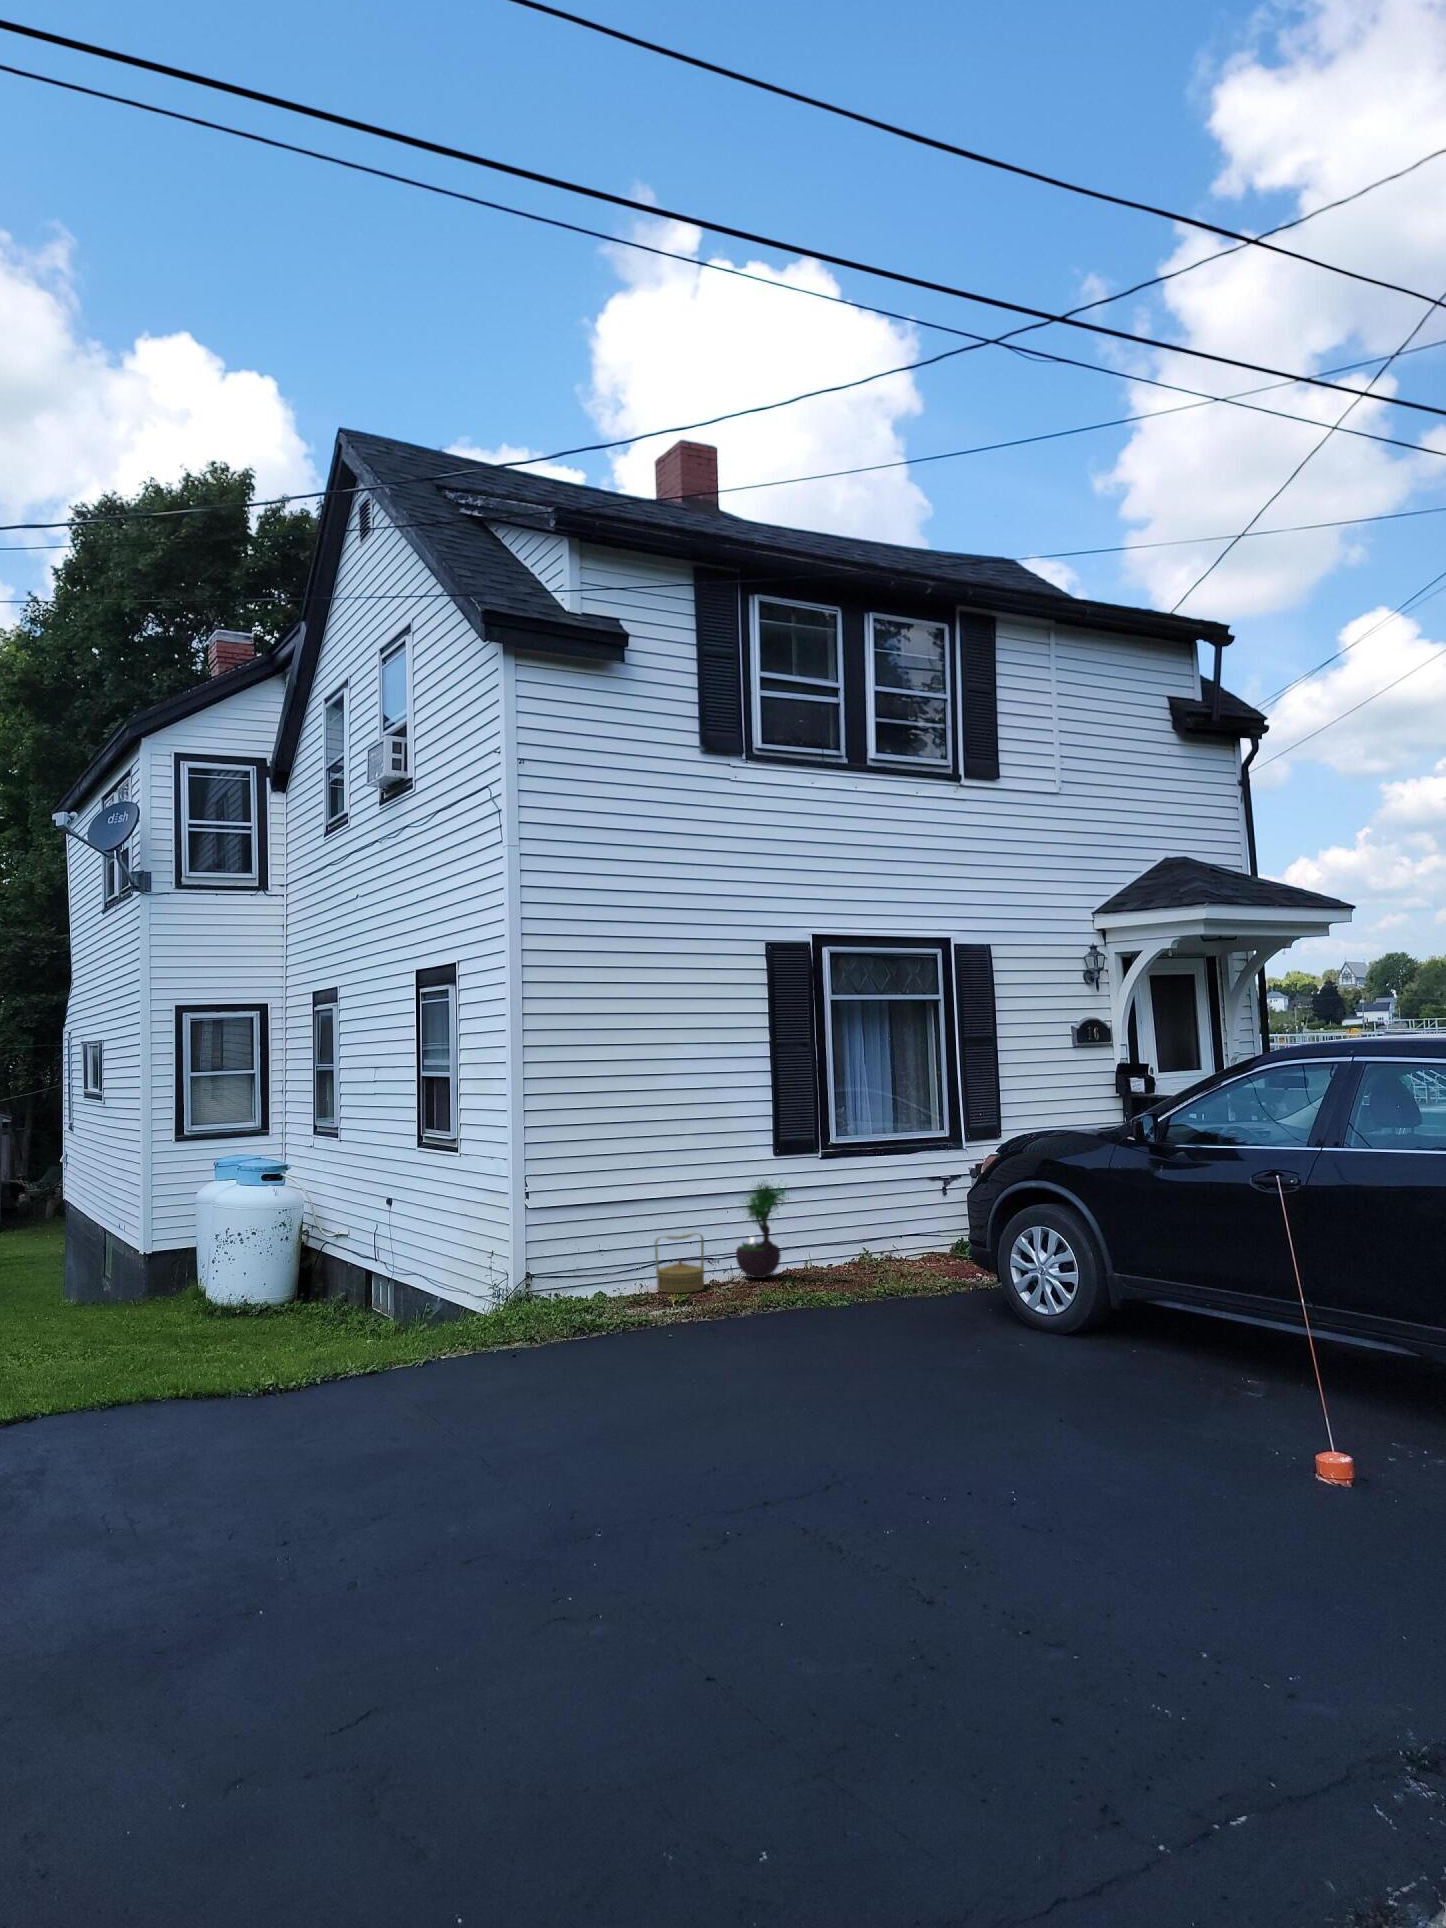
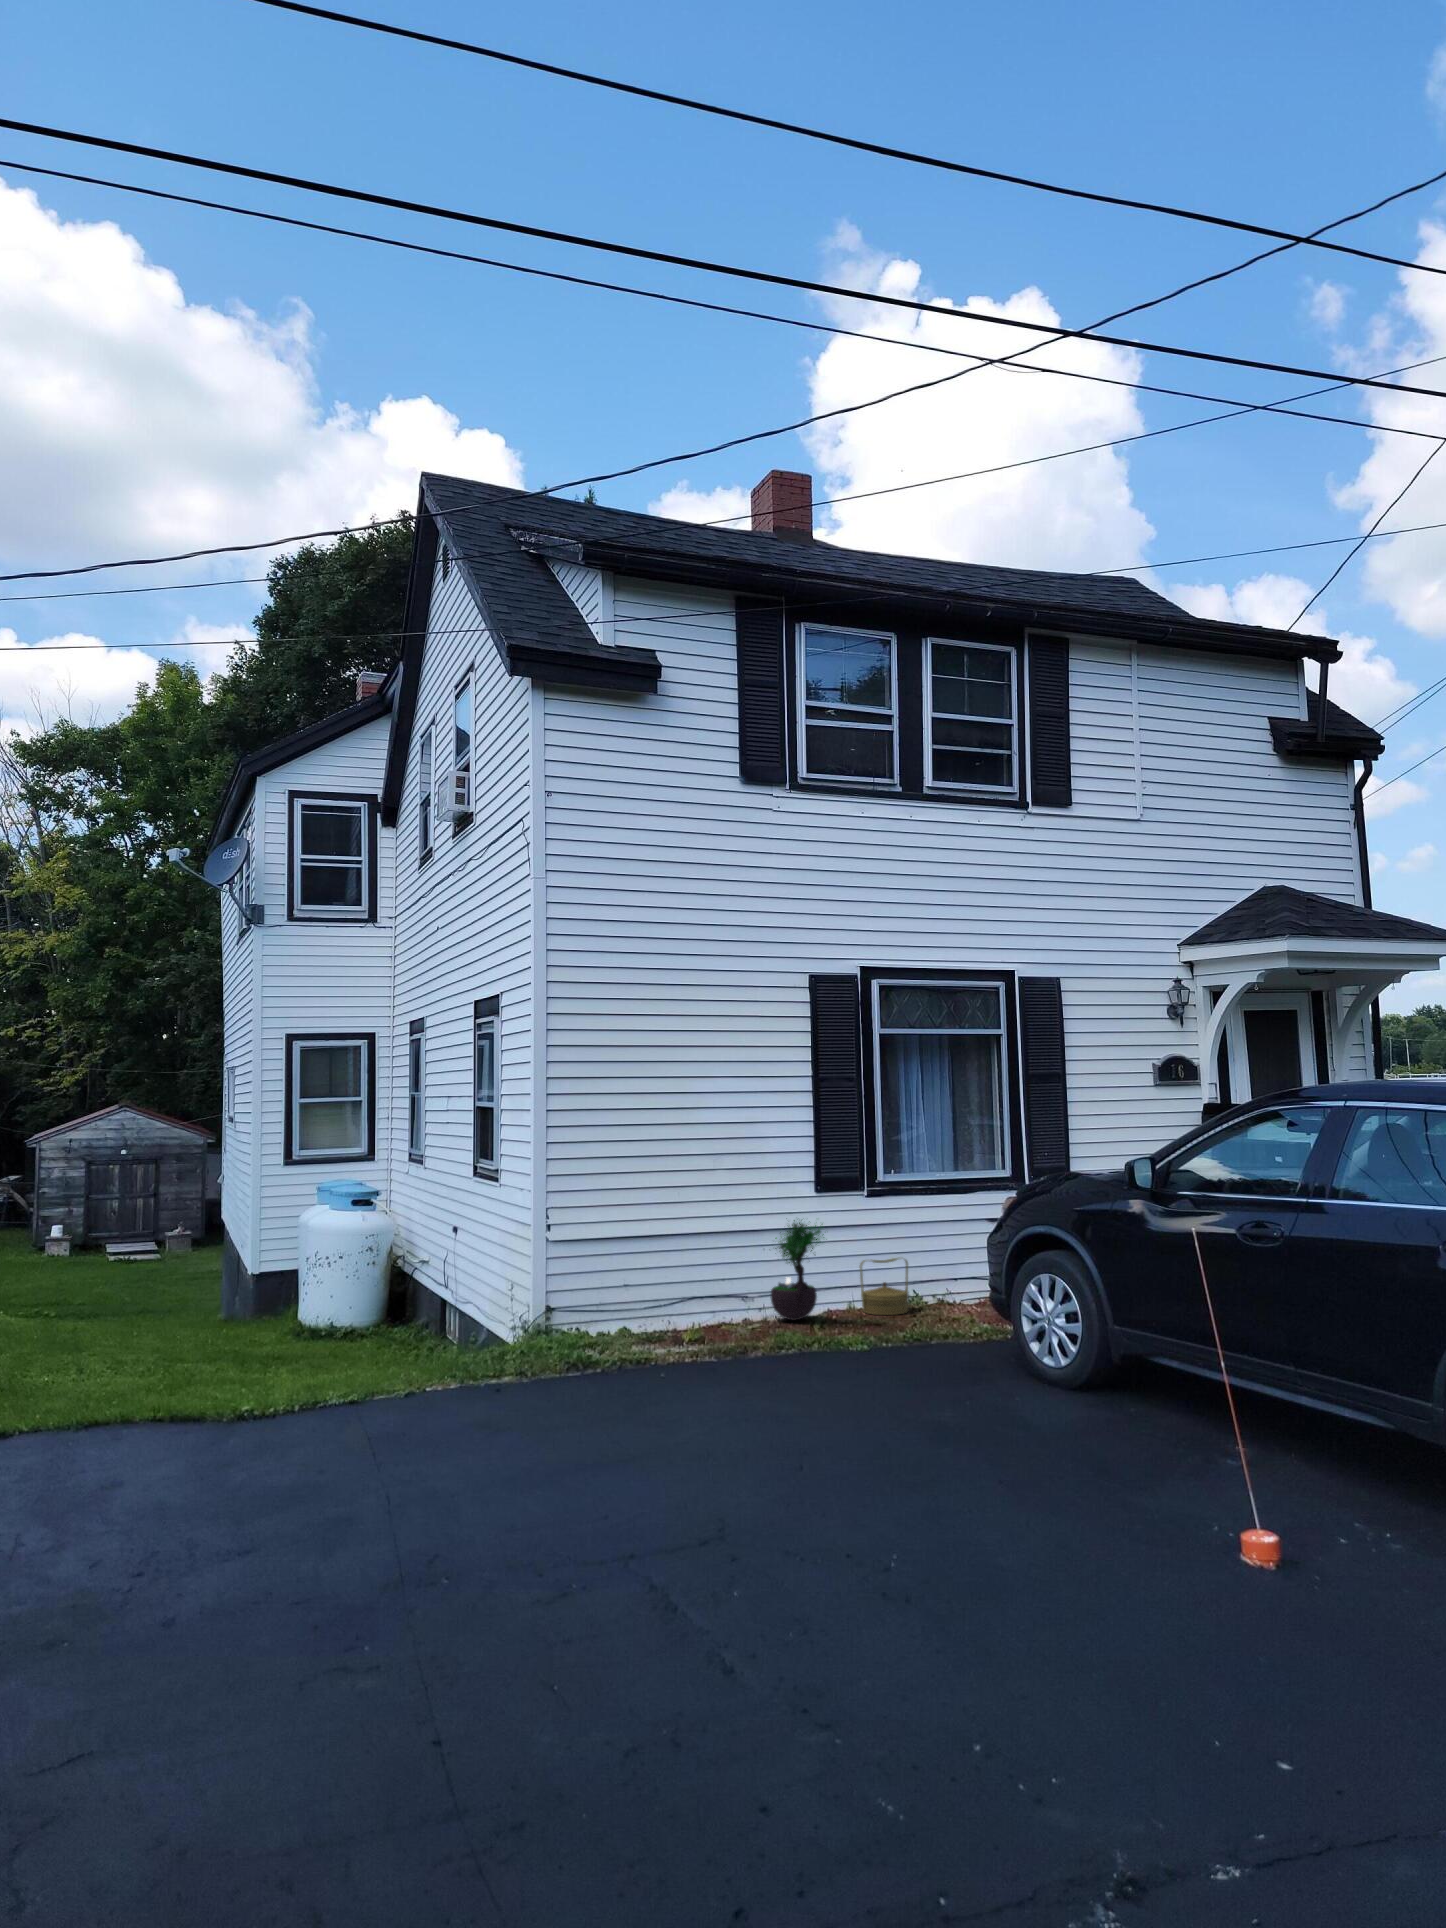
woven basket: present [655,1233,705,1293] -> present [860,1258,909,1315]

